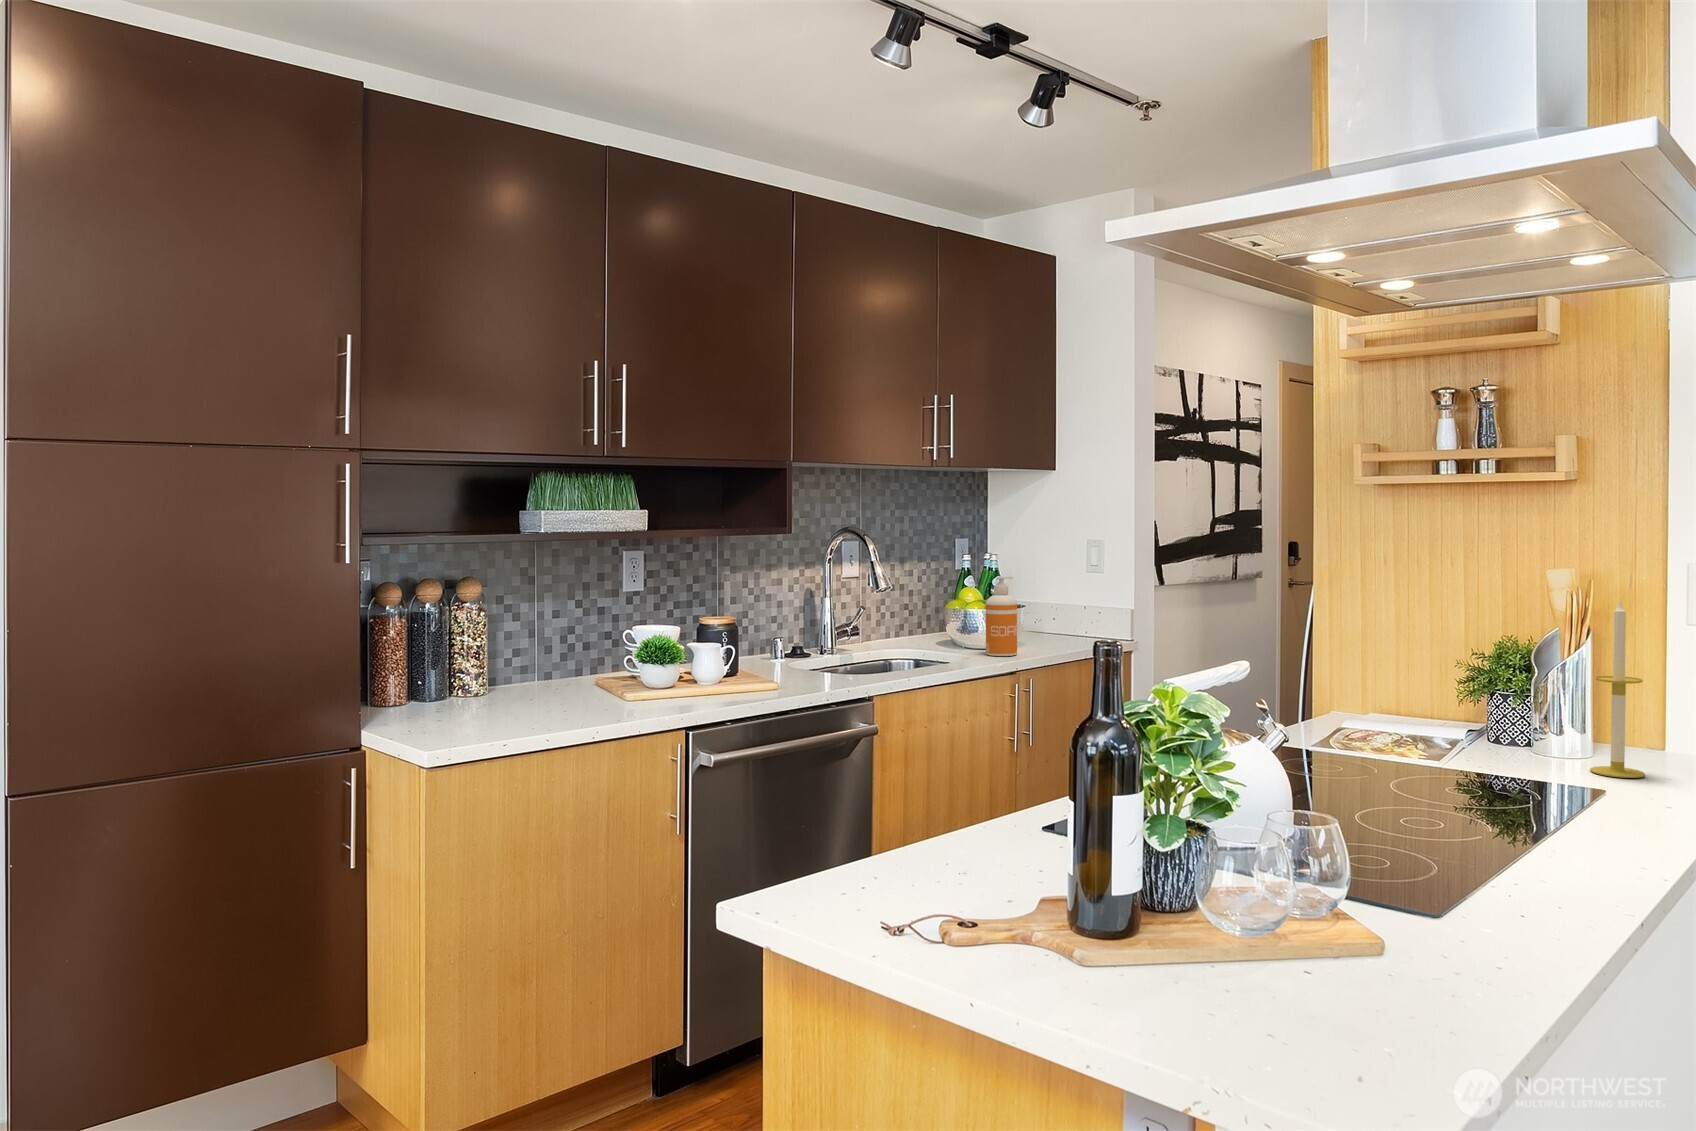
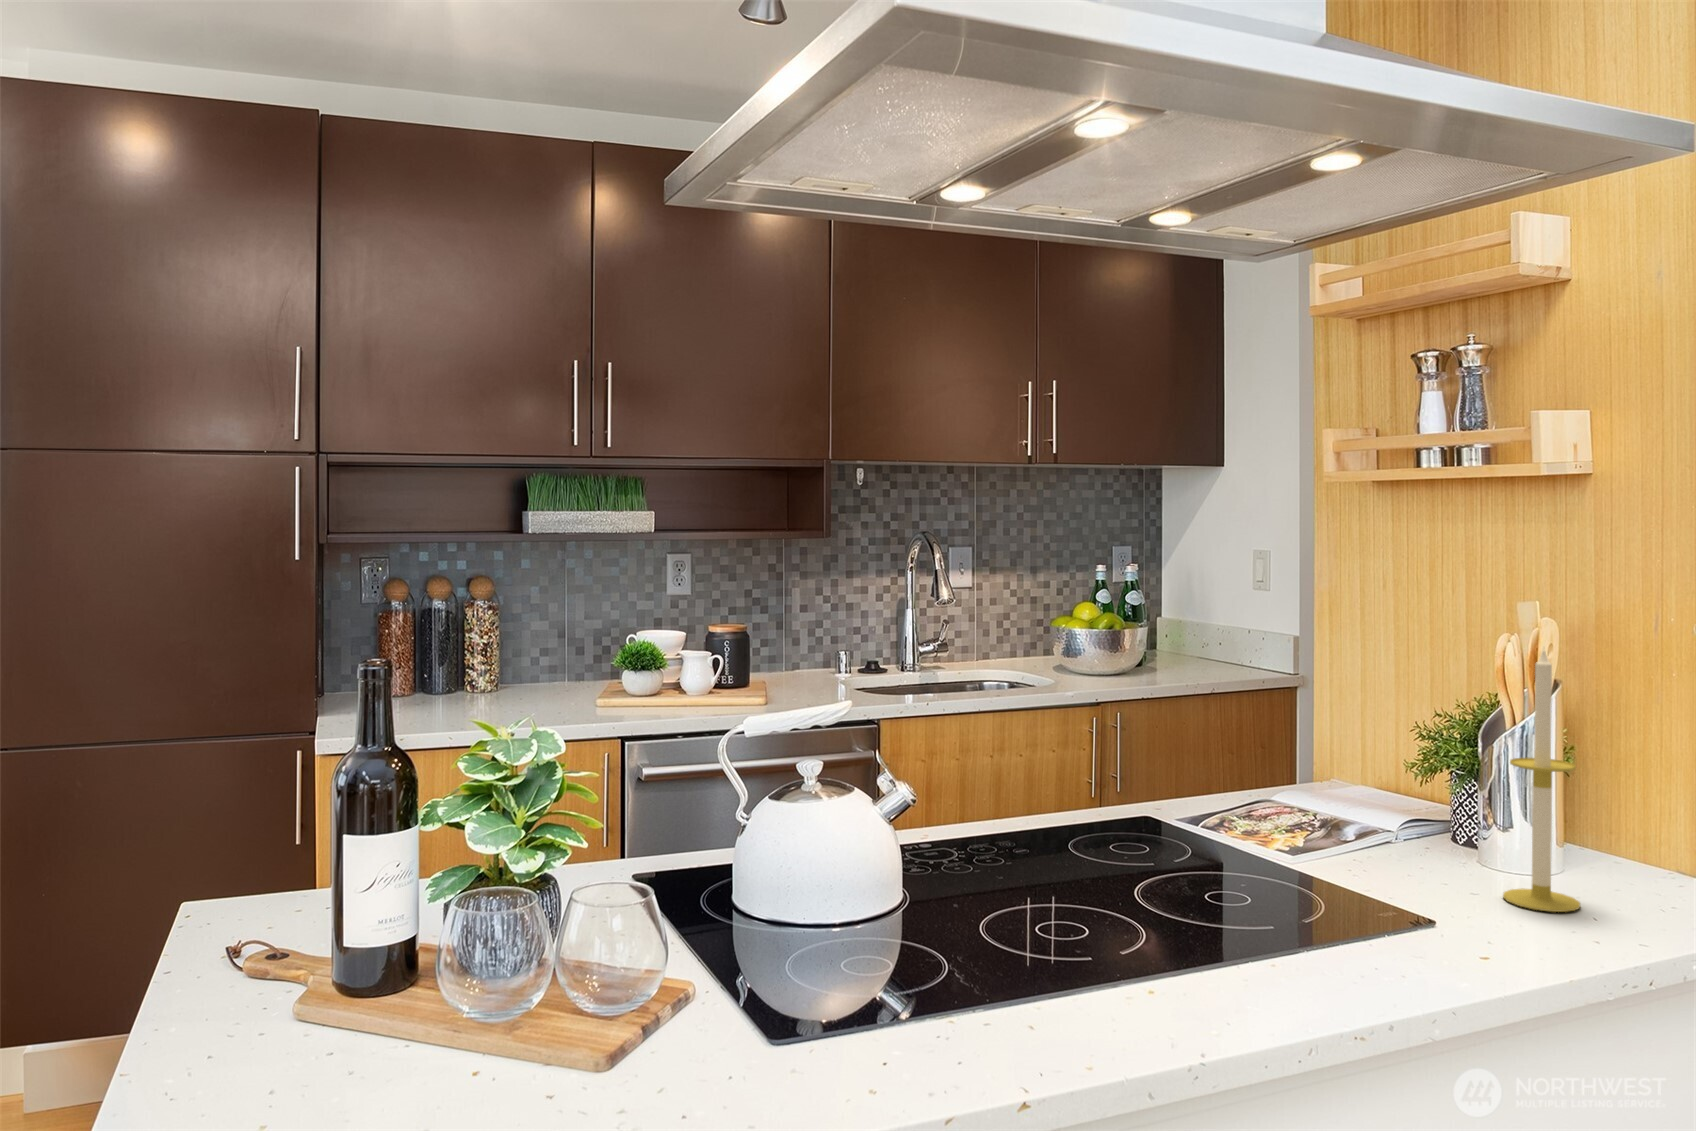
soap dispenser: present [986,577,1017,656] -> none [1082,591,1119,683]

